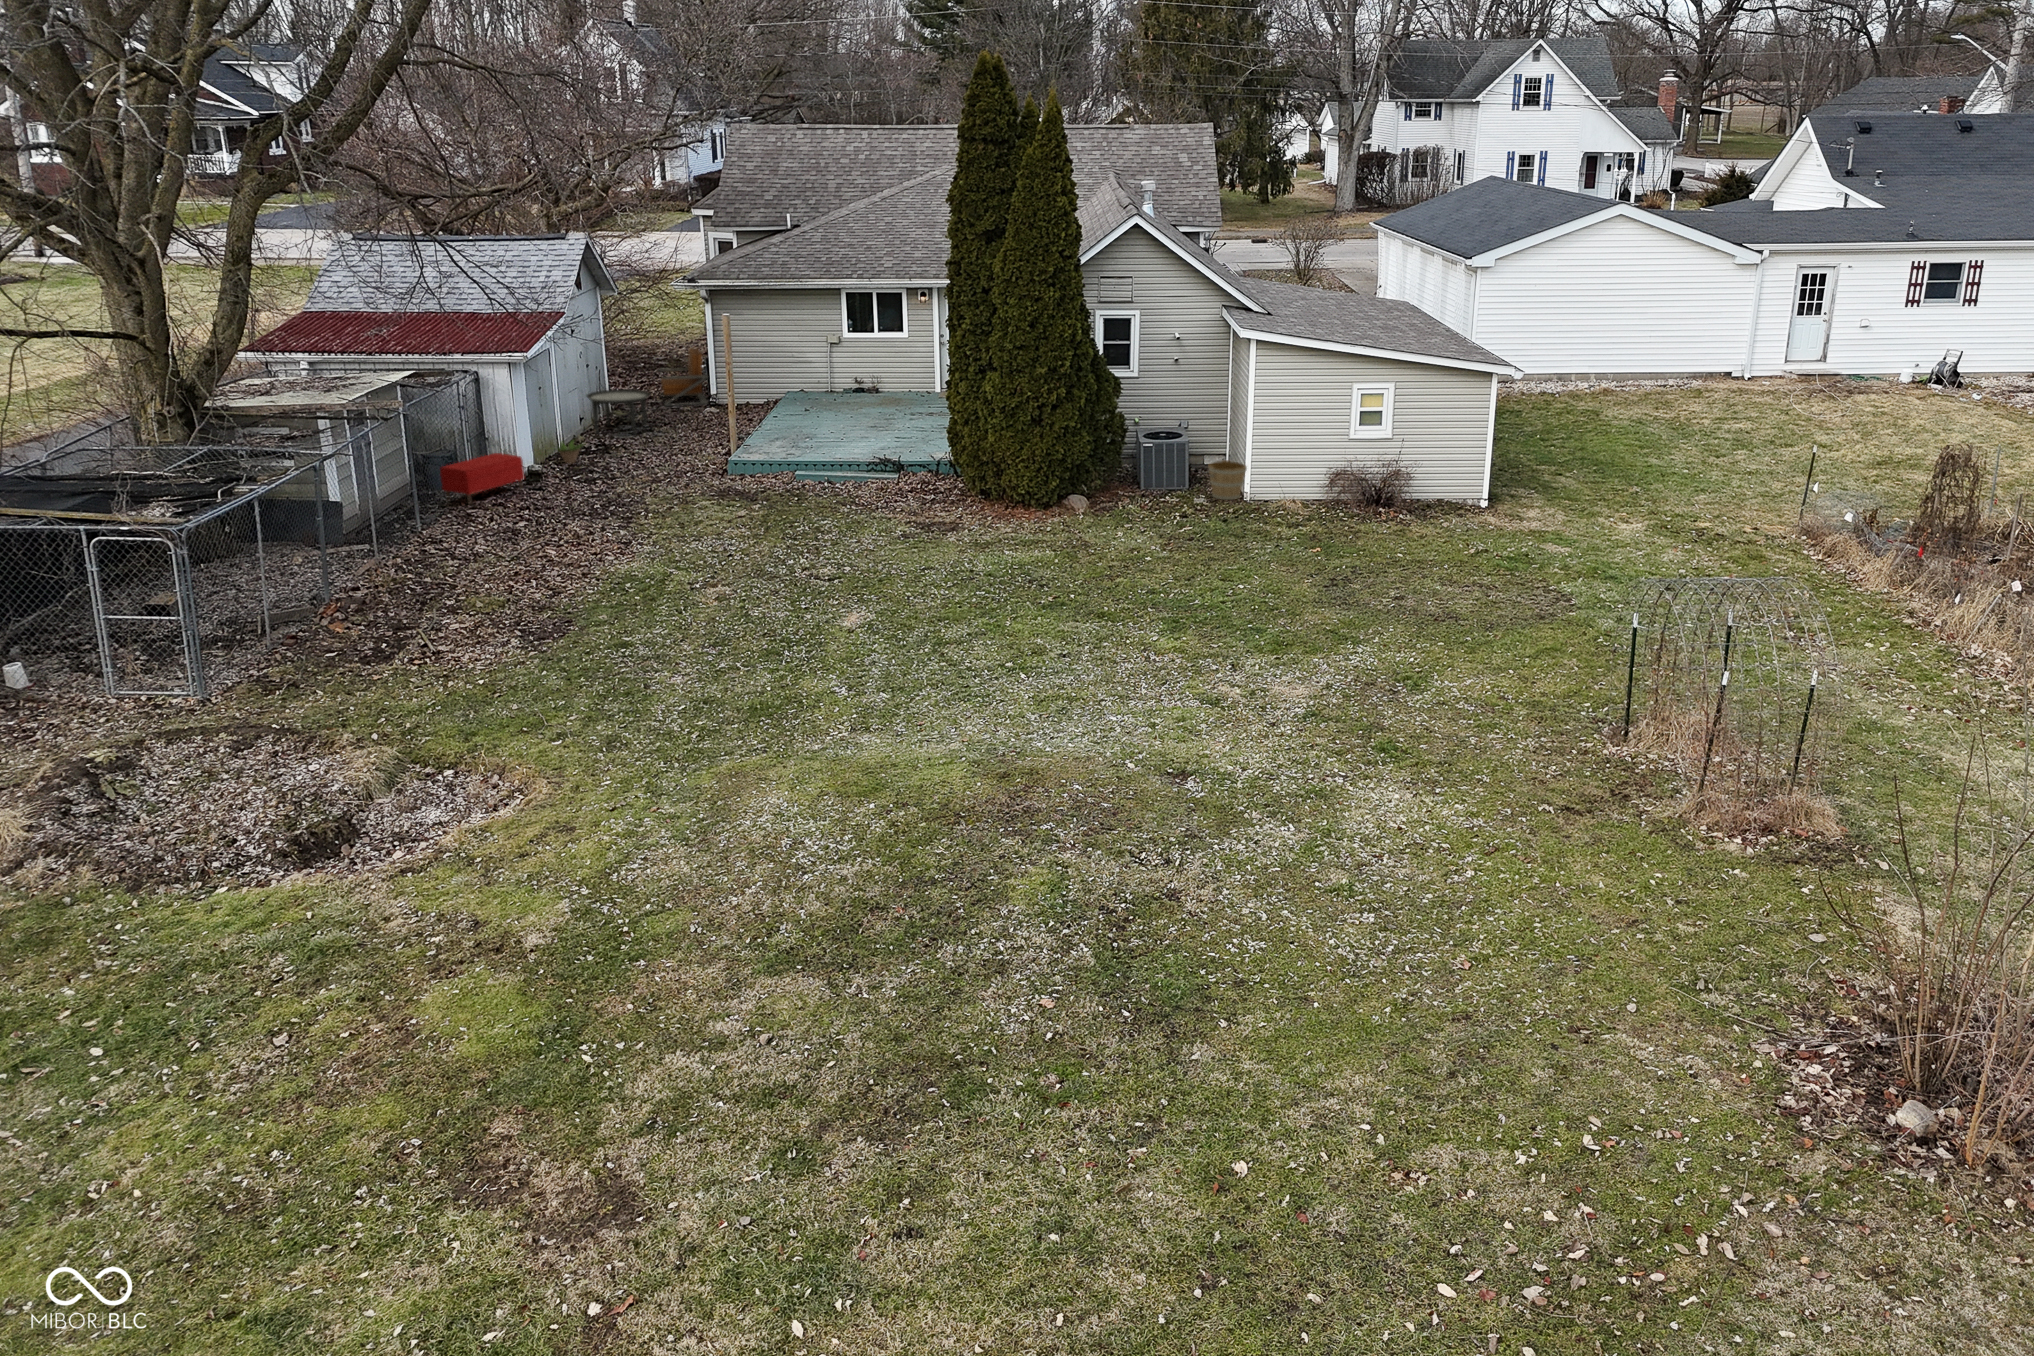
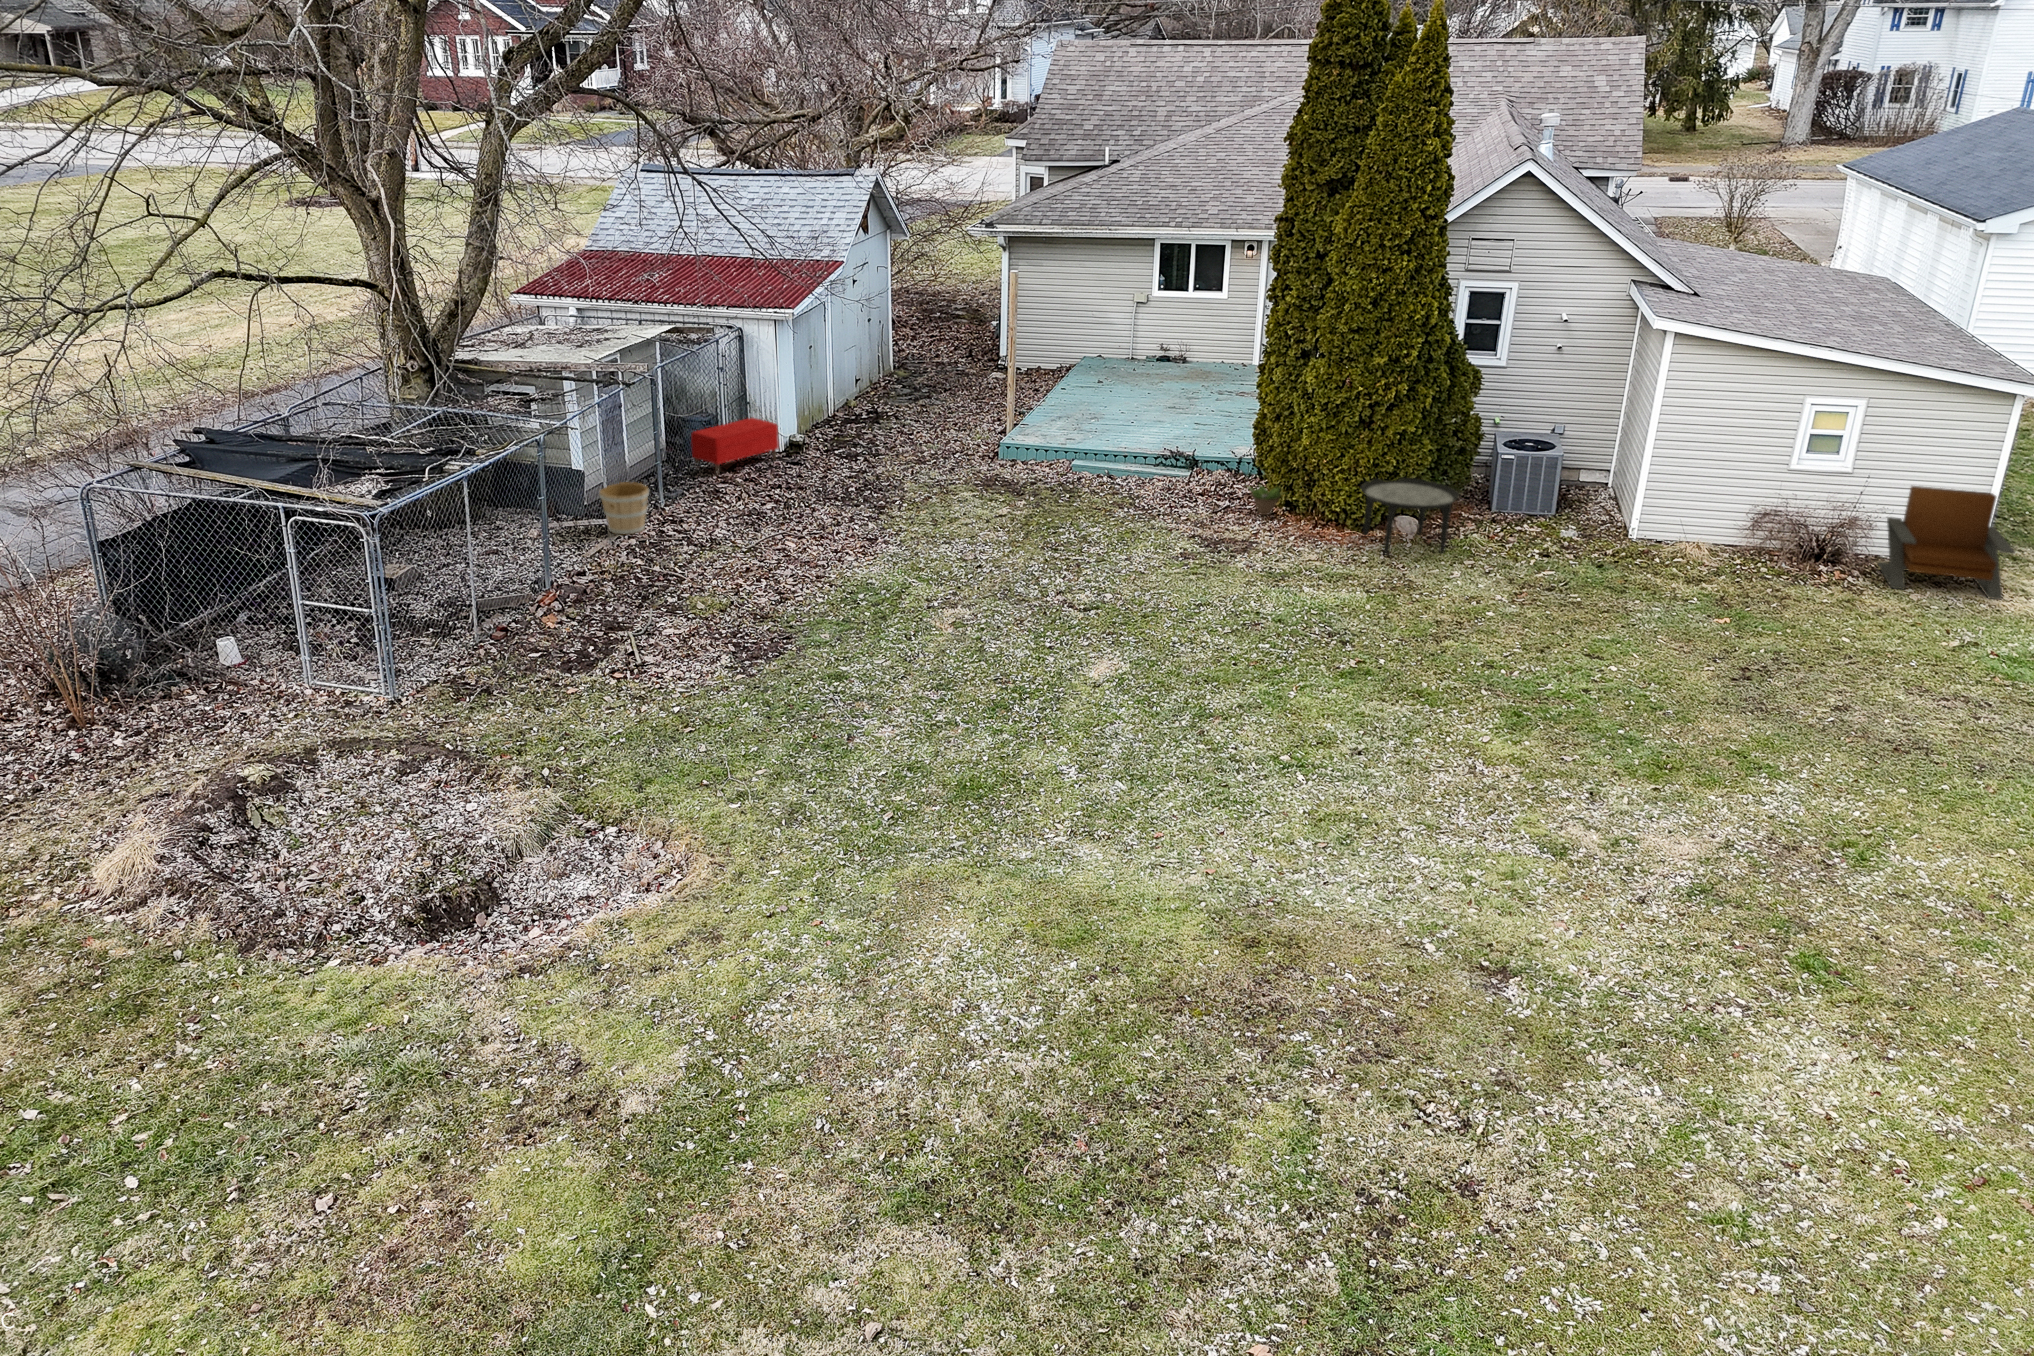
lounge chair: present [660,348,708,406] -> present [1877,486,2015,600]
round table: present [587,389,650,435] -> present [1361,478,1459,555]
decorative plant: present [557,441,583,463] -> present [1247,485,1282,515]
wooden bucket: present [1208,460,1247,500] -> present [599,482,649,534]

